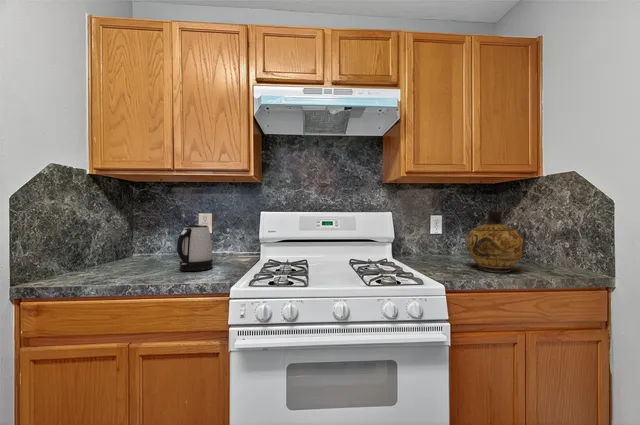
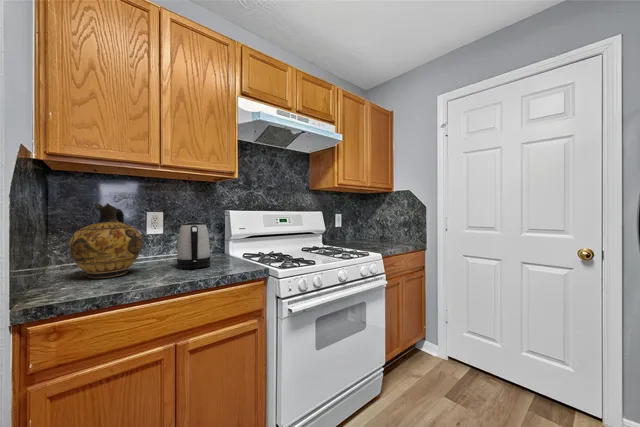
ceramic jug: present [466,208,525,272] -> present [69,203,142,278]

